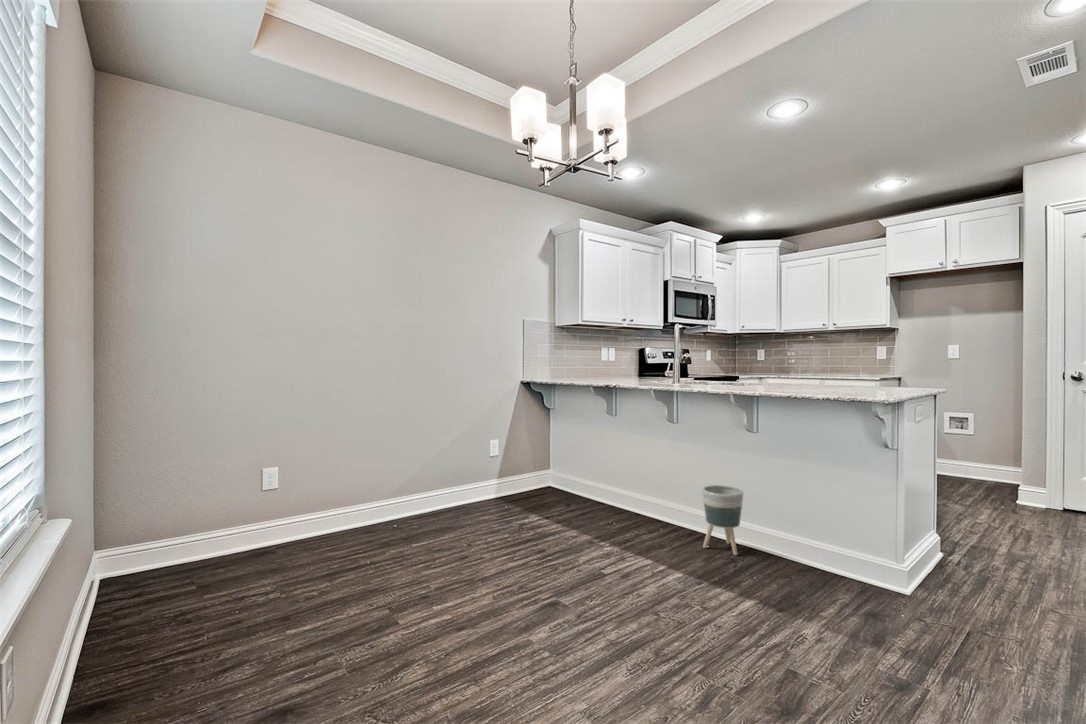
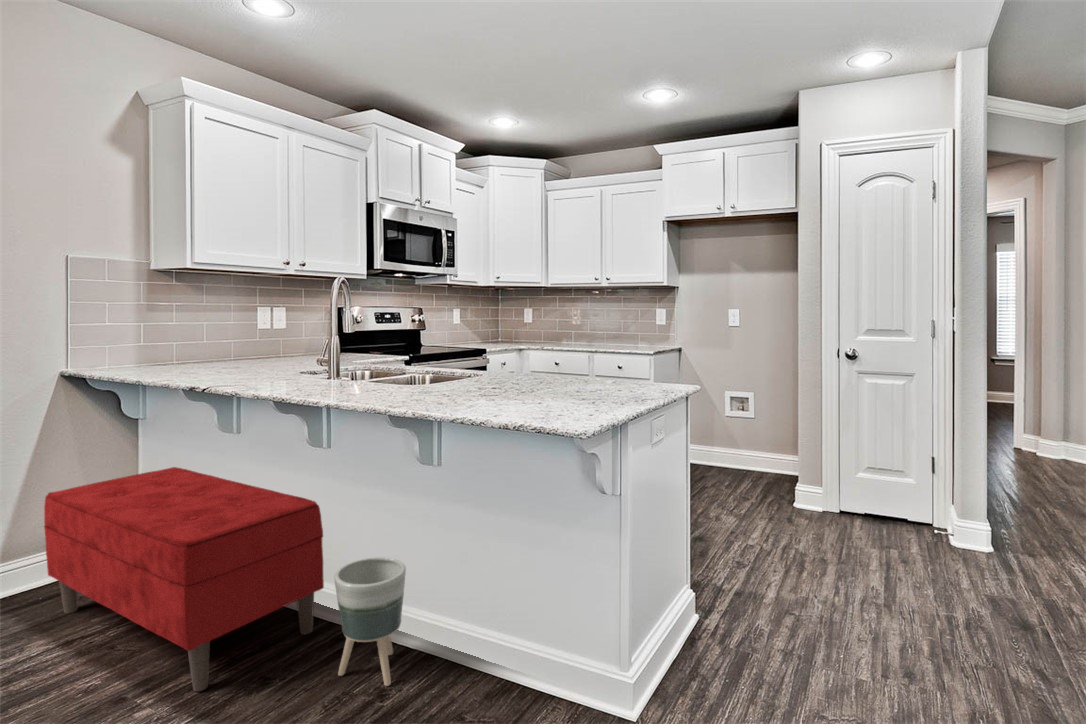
bench: none [527,436,682,543] -> present [44,467,324,691]

